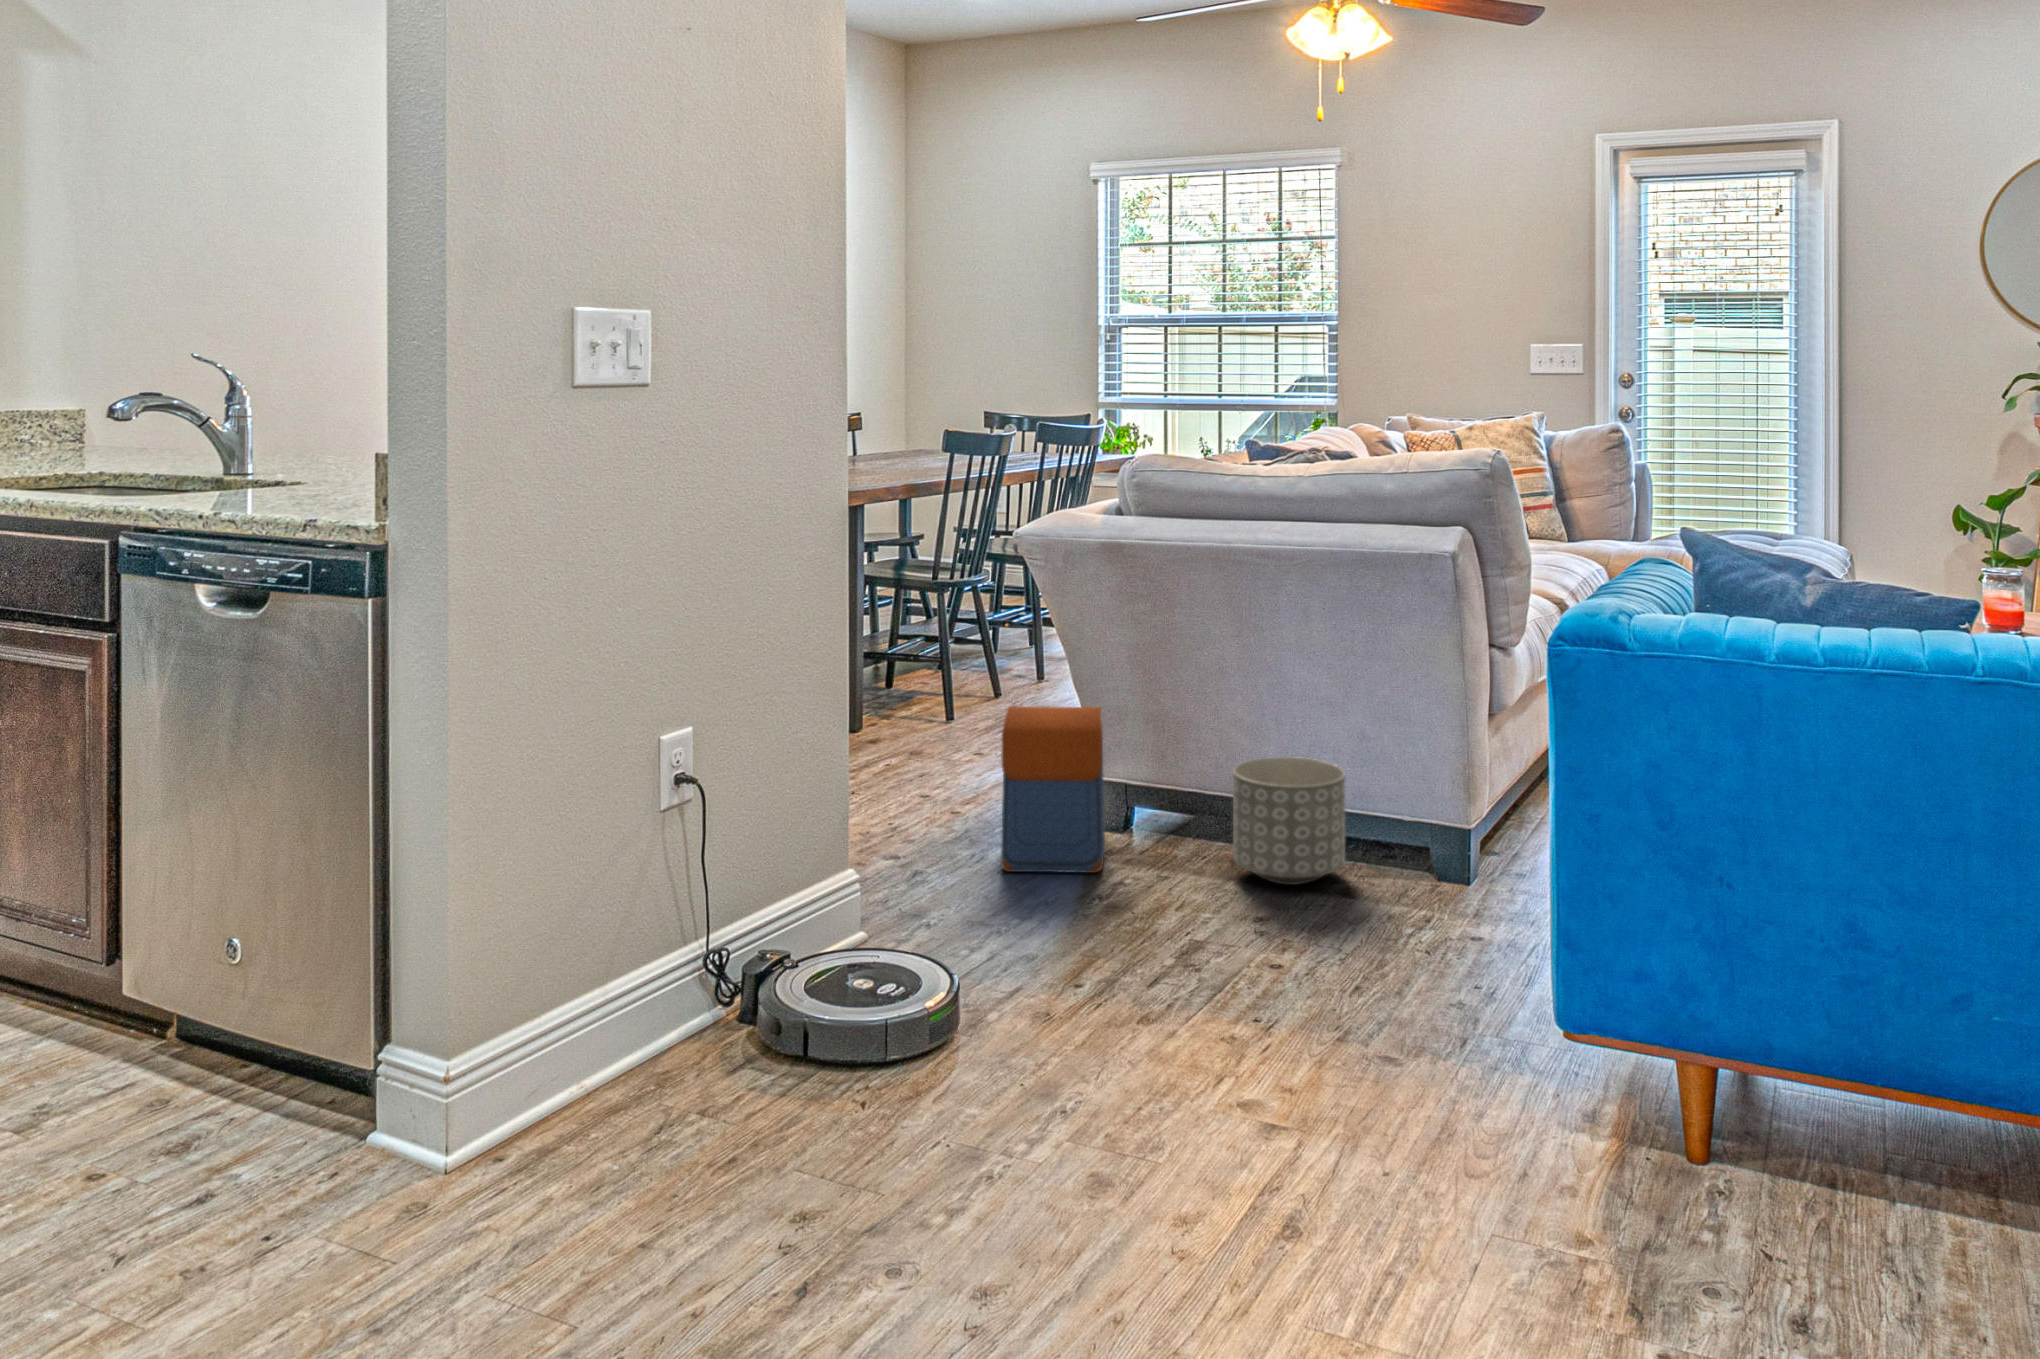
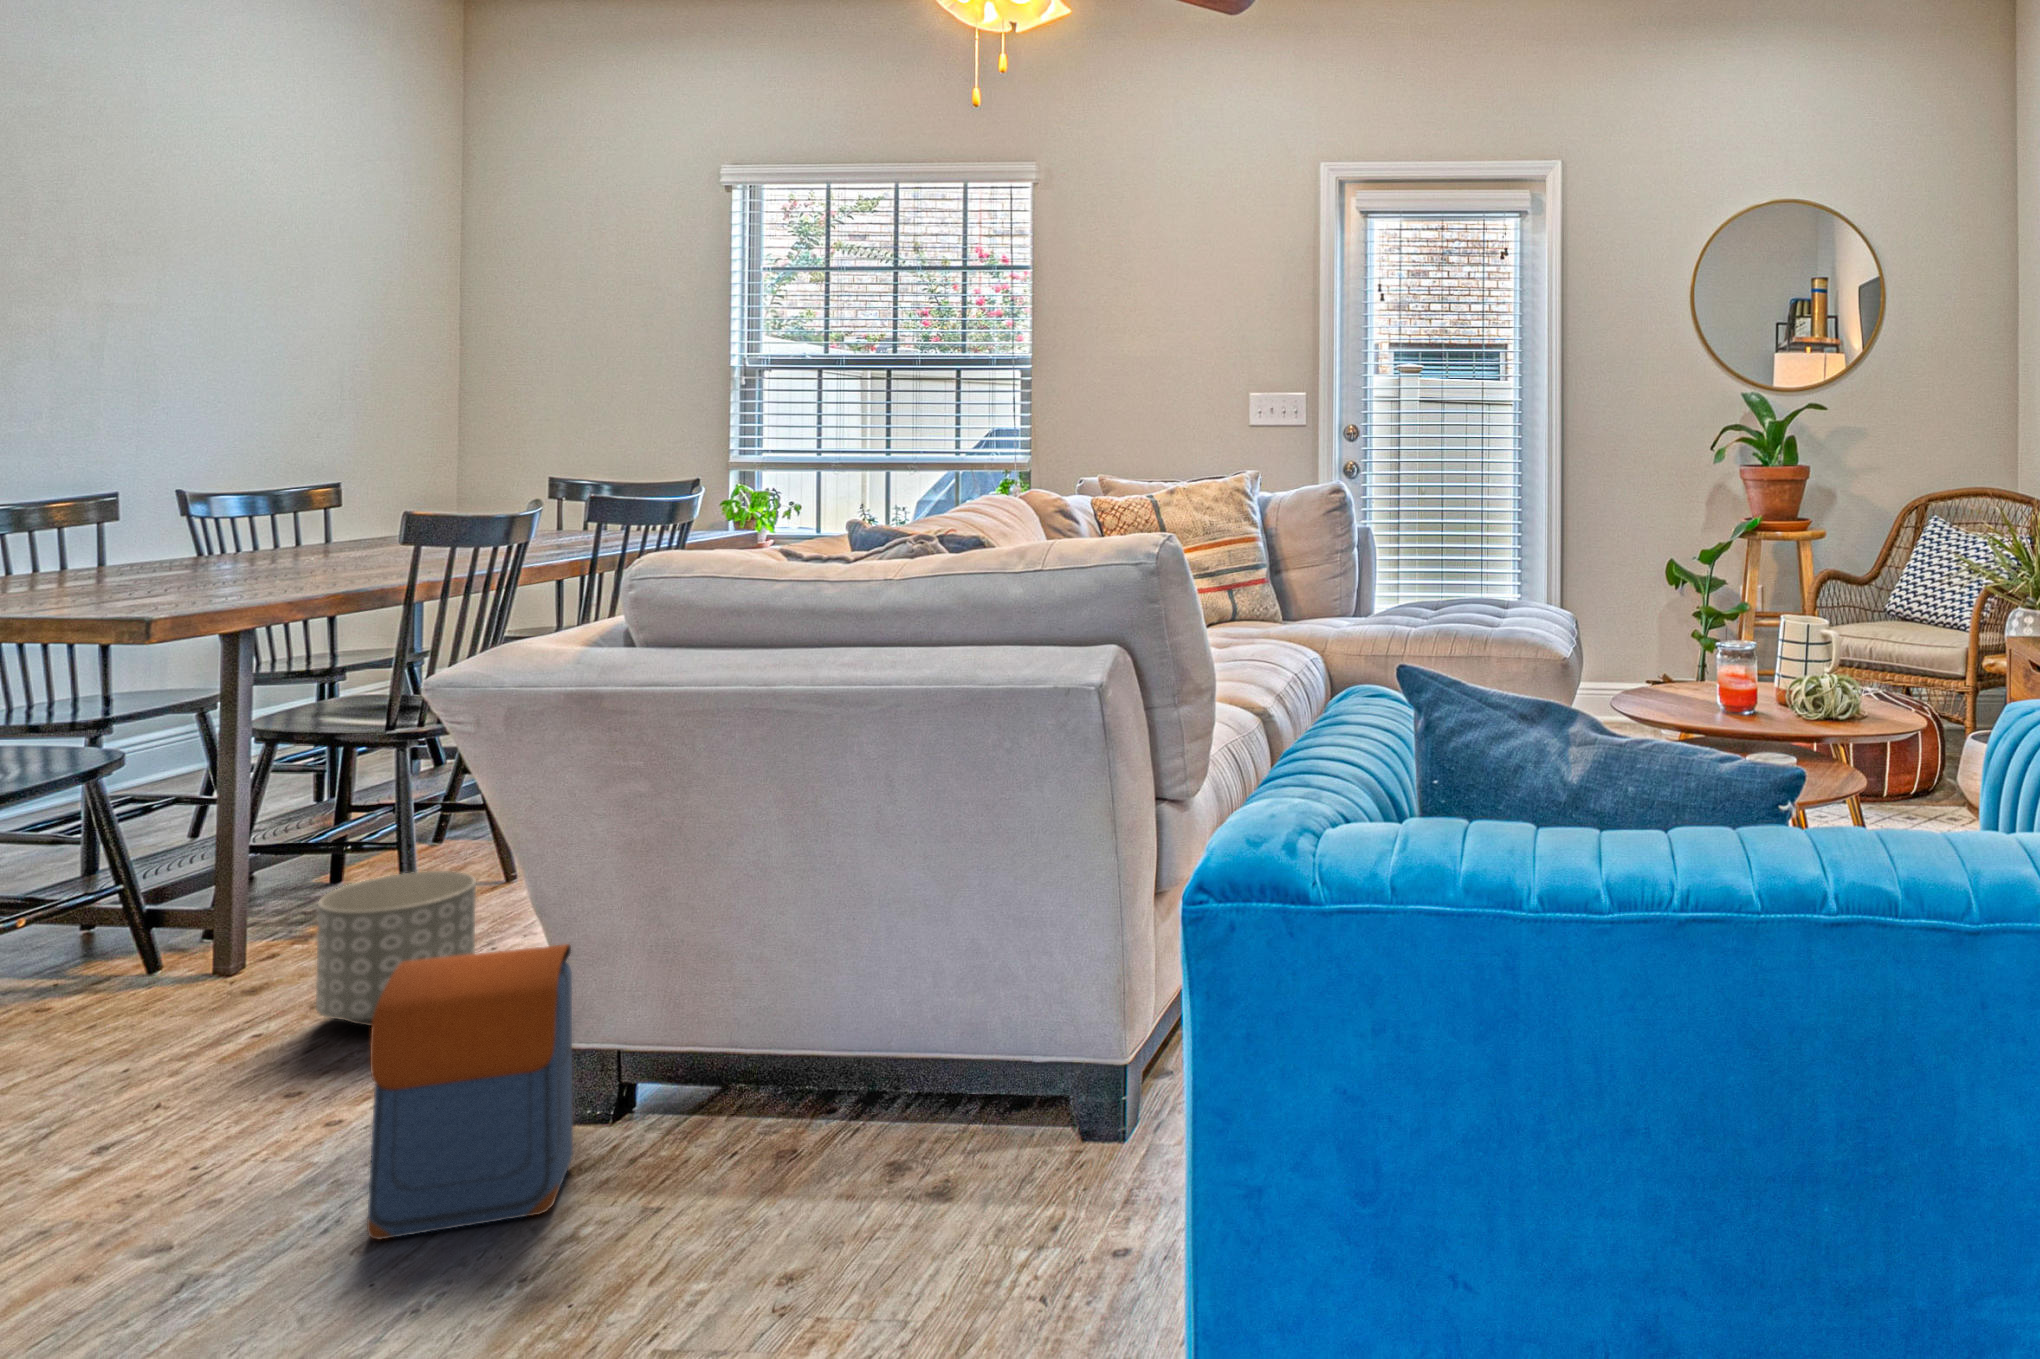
planter: present [1233,757,1345,885] -> present [316,871,476,1026]

